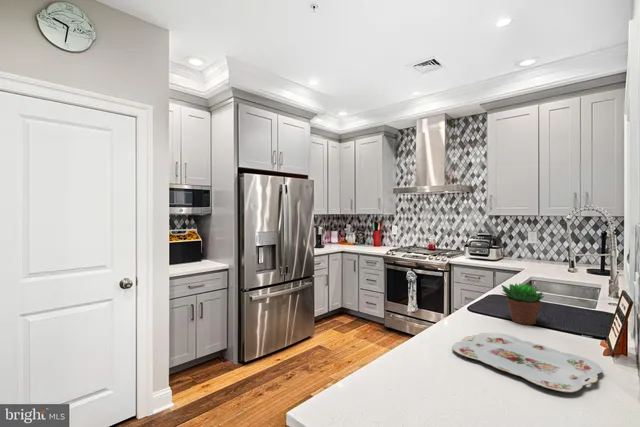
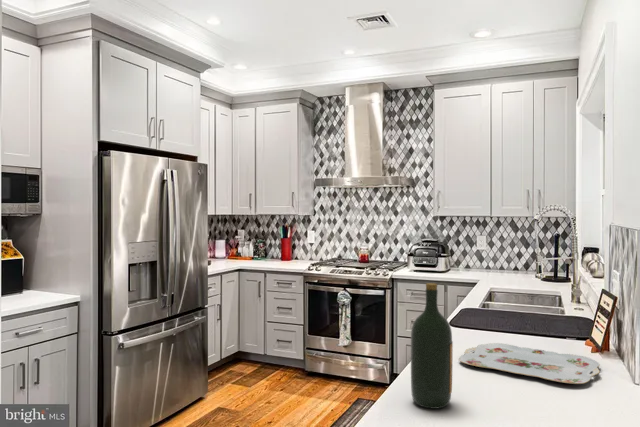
wine bottle: none [378,281,416,398] -> present [411,283,453,409]
succulent plant: present [502,283,544,325] -> none [486,288,532,334]

